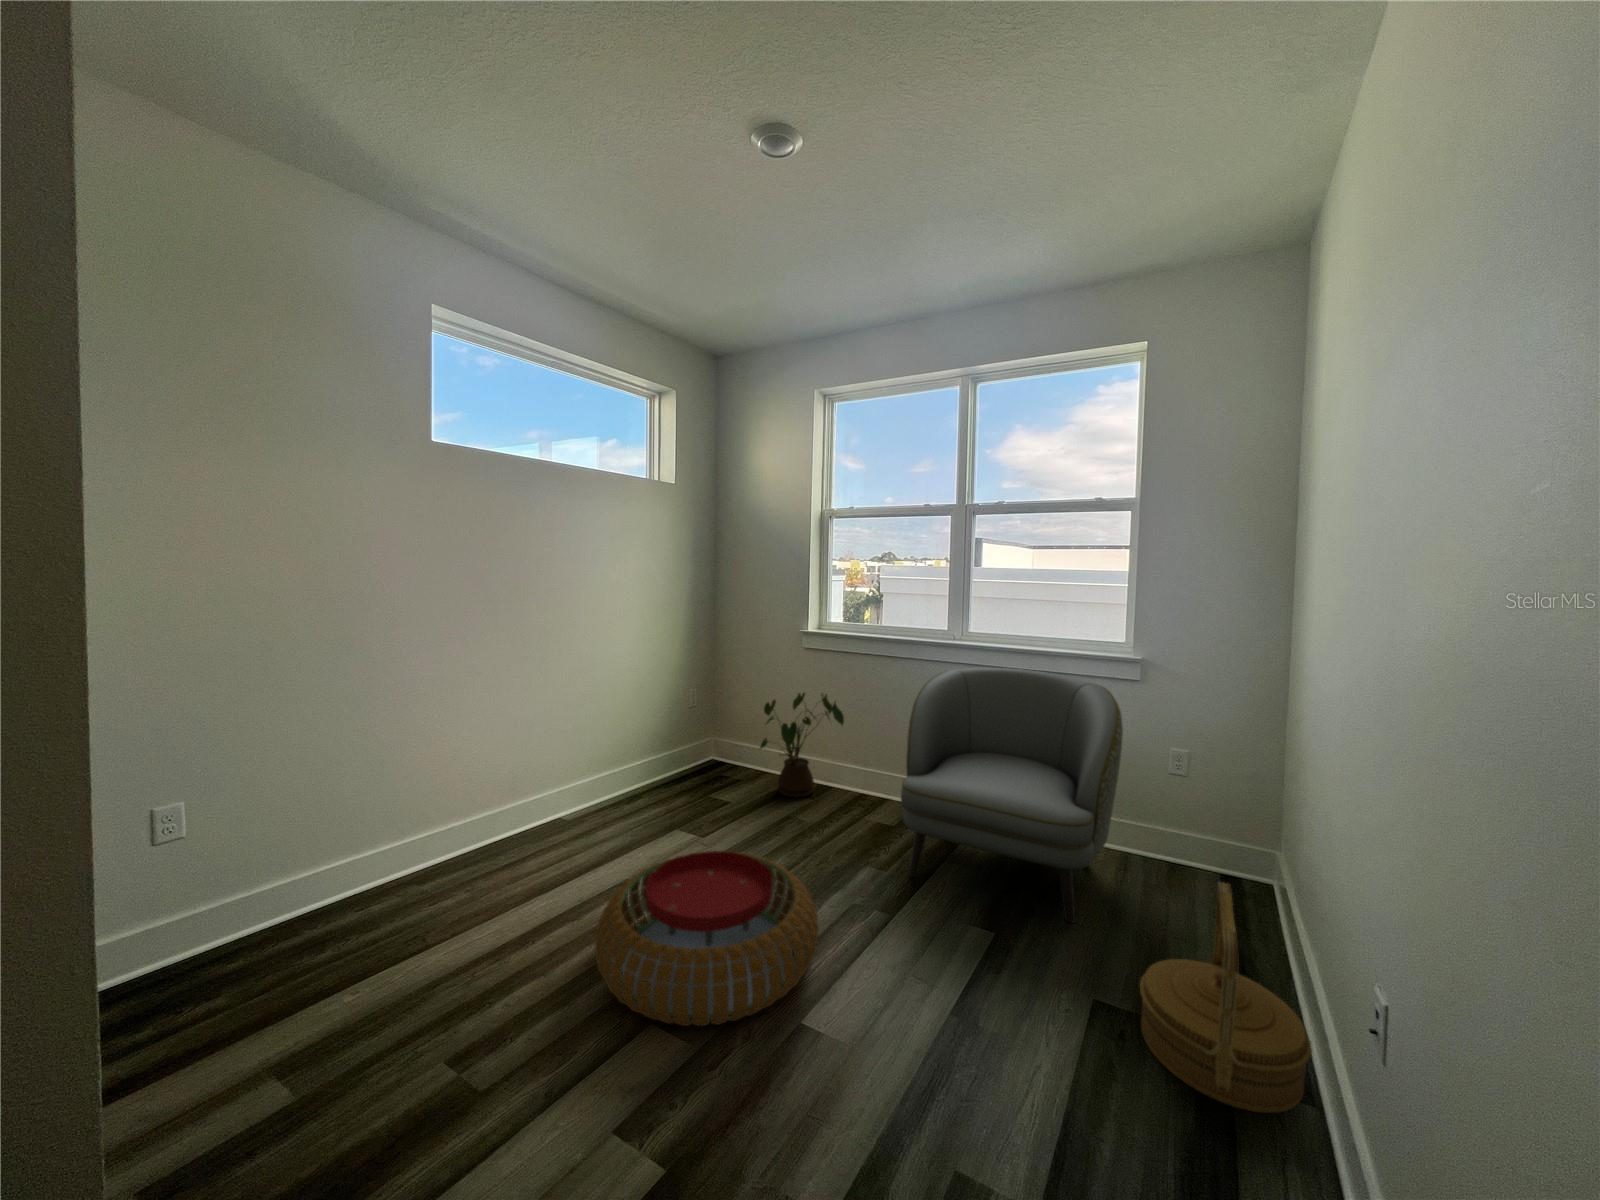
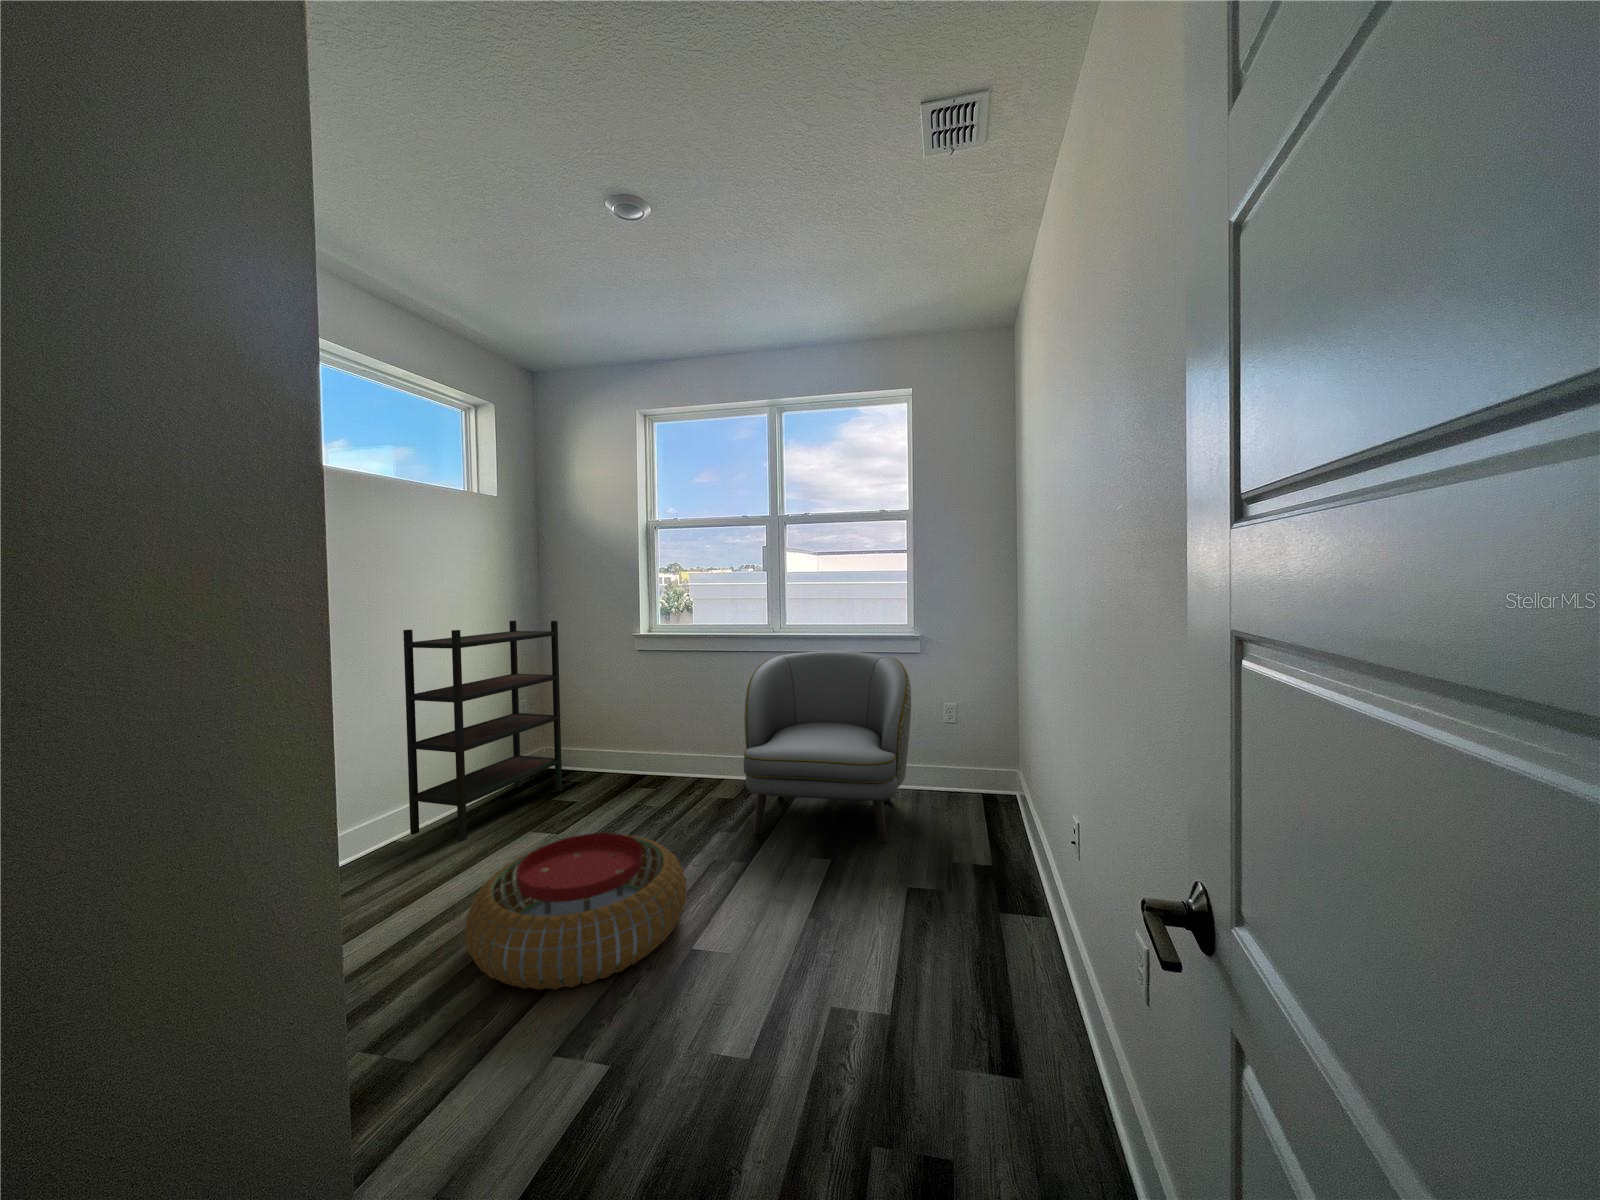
bookshelf: none [585,609,725,824] -> present [403,621,562,841]
house plant: present [760,692,844,798] -> none [601,691,682,792]
woven basket: present [1140,882,1312,1113] -> none [937,782,1043,931]

